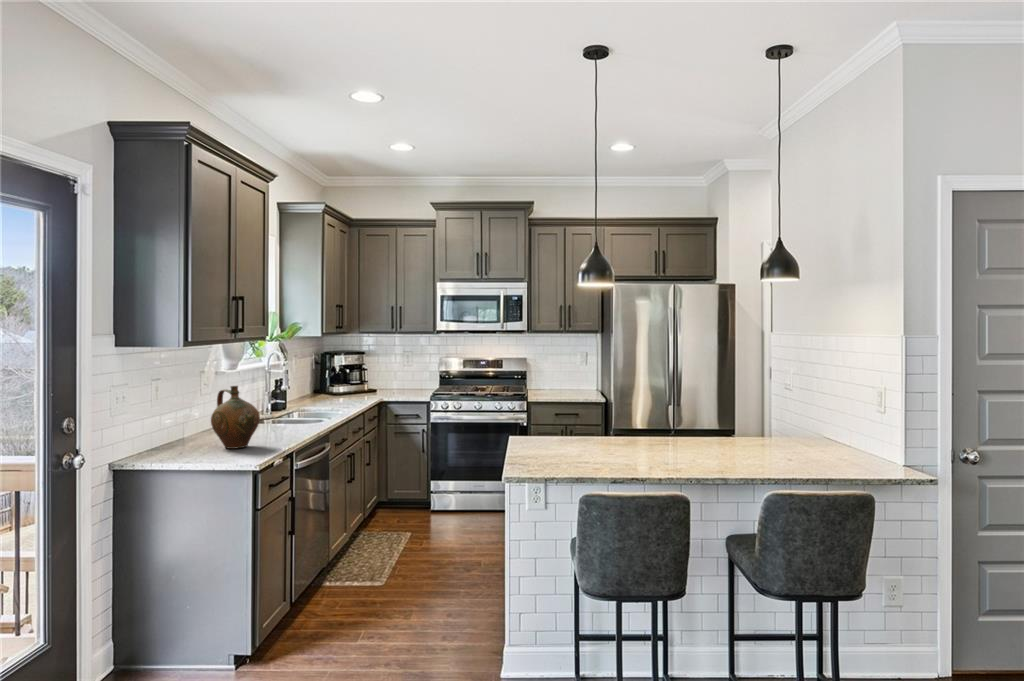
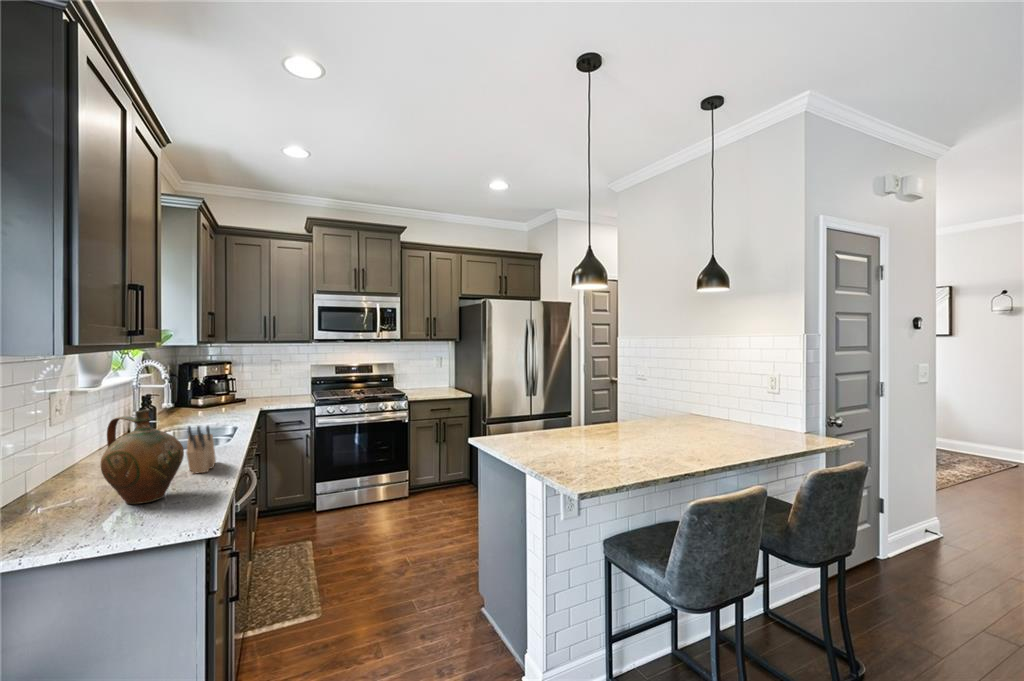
knife block: none [272,401,299,438] -> present [187,426,216,474]

